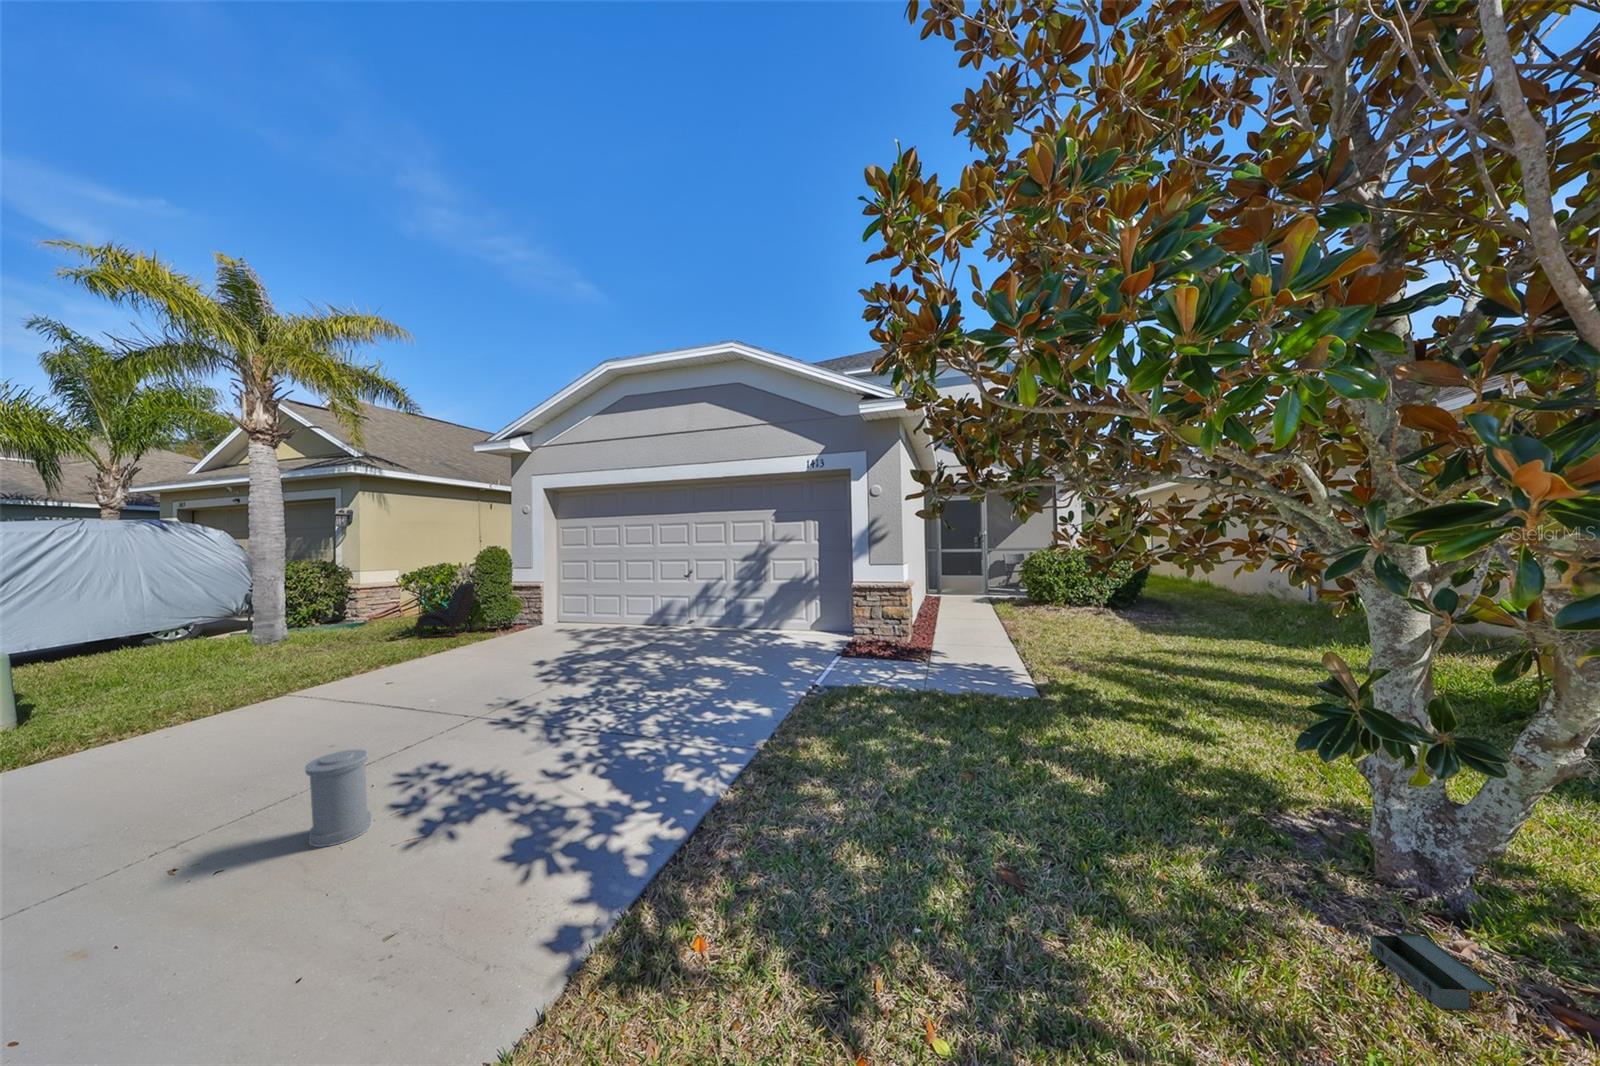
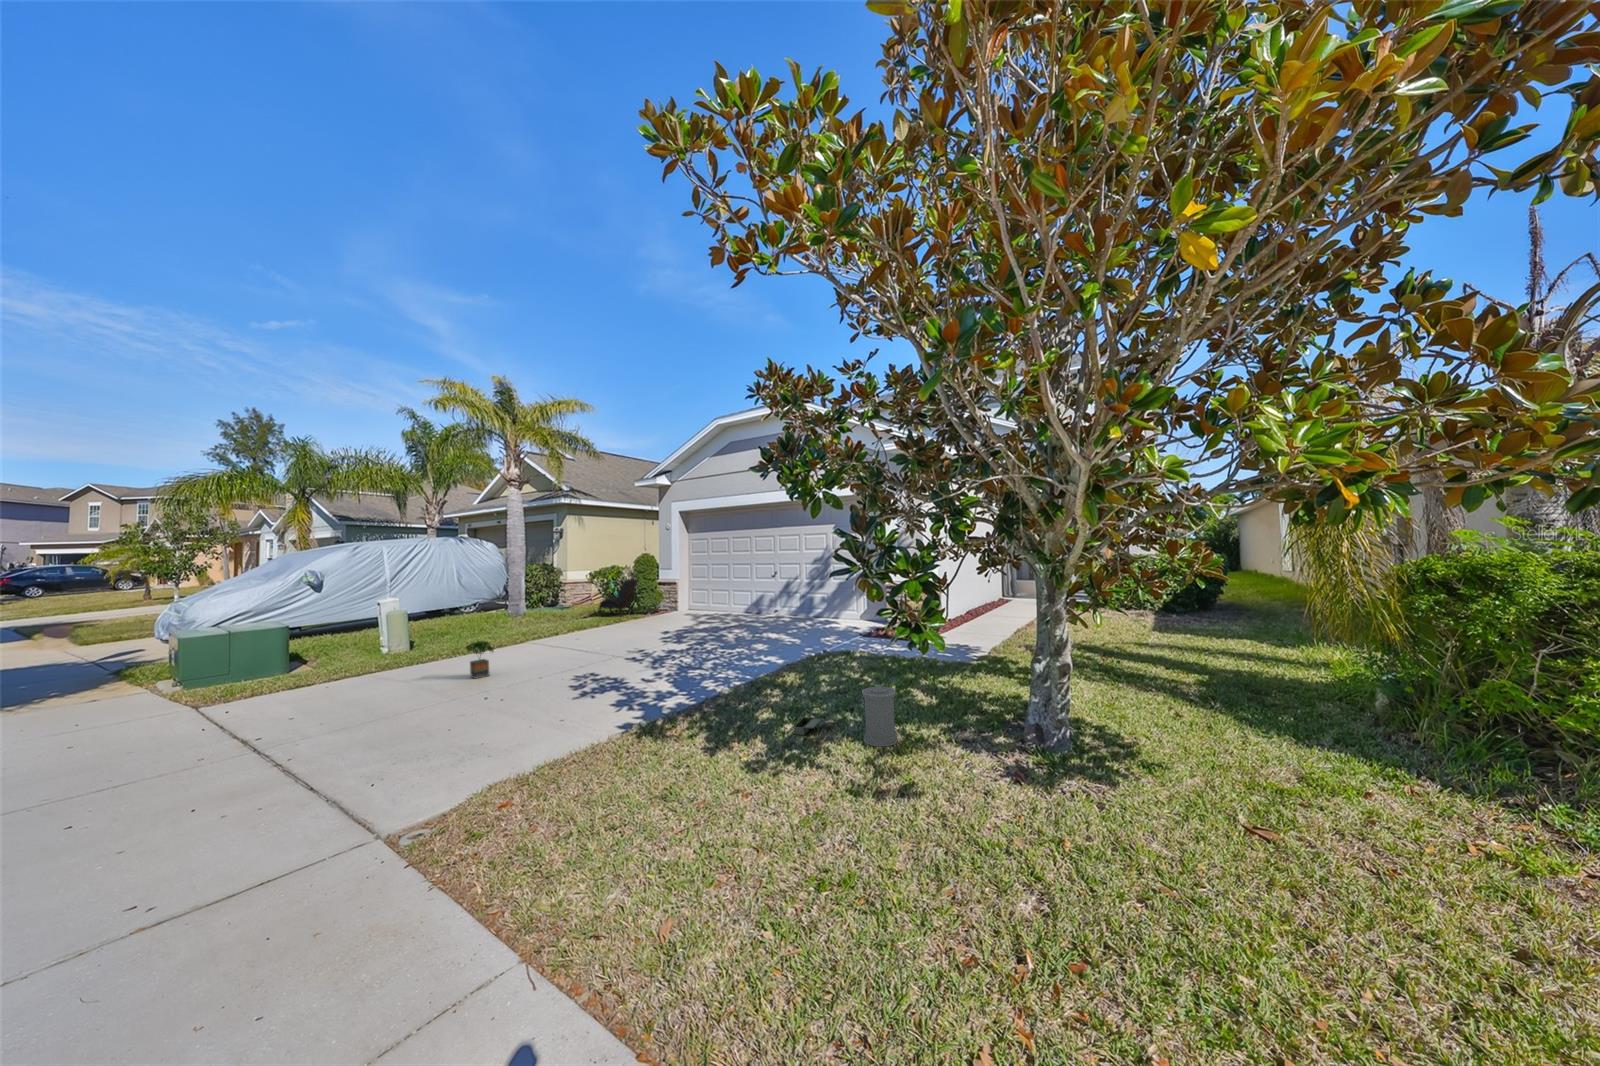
potted tree: none [132,718,211,802] -> present [466,641,494,679]
trash can: present [305,749,372,847] -> present [862,687,898,746]
toolbox: present [1371,934,1498,1010] -> present [794,717,822,735]

